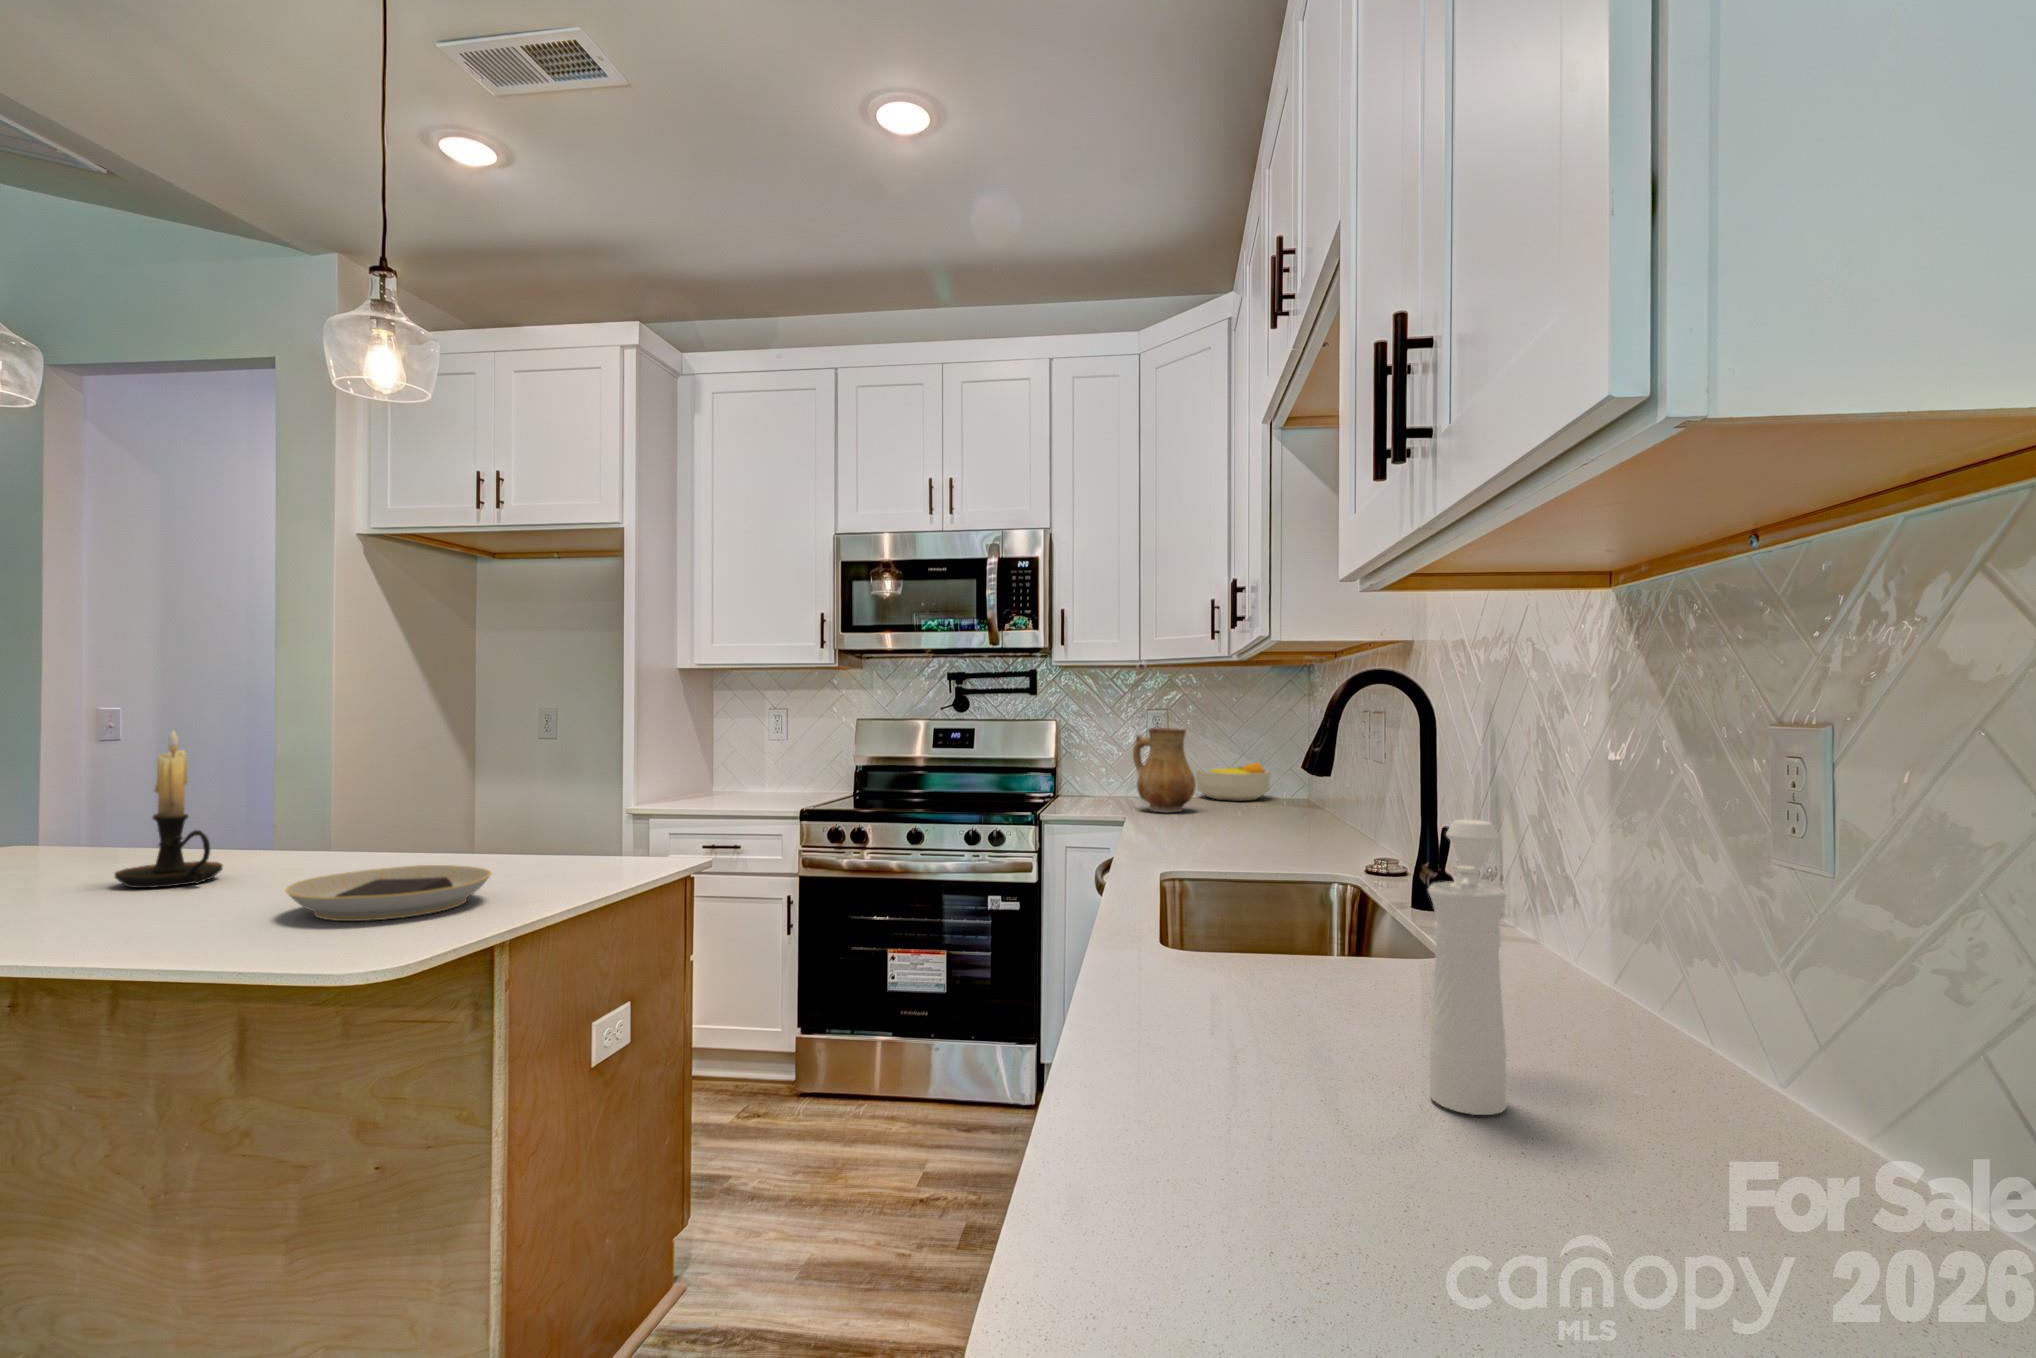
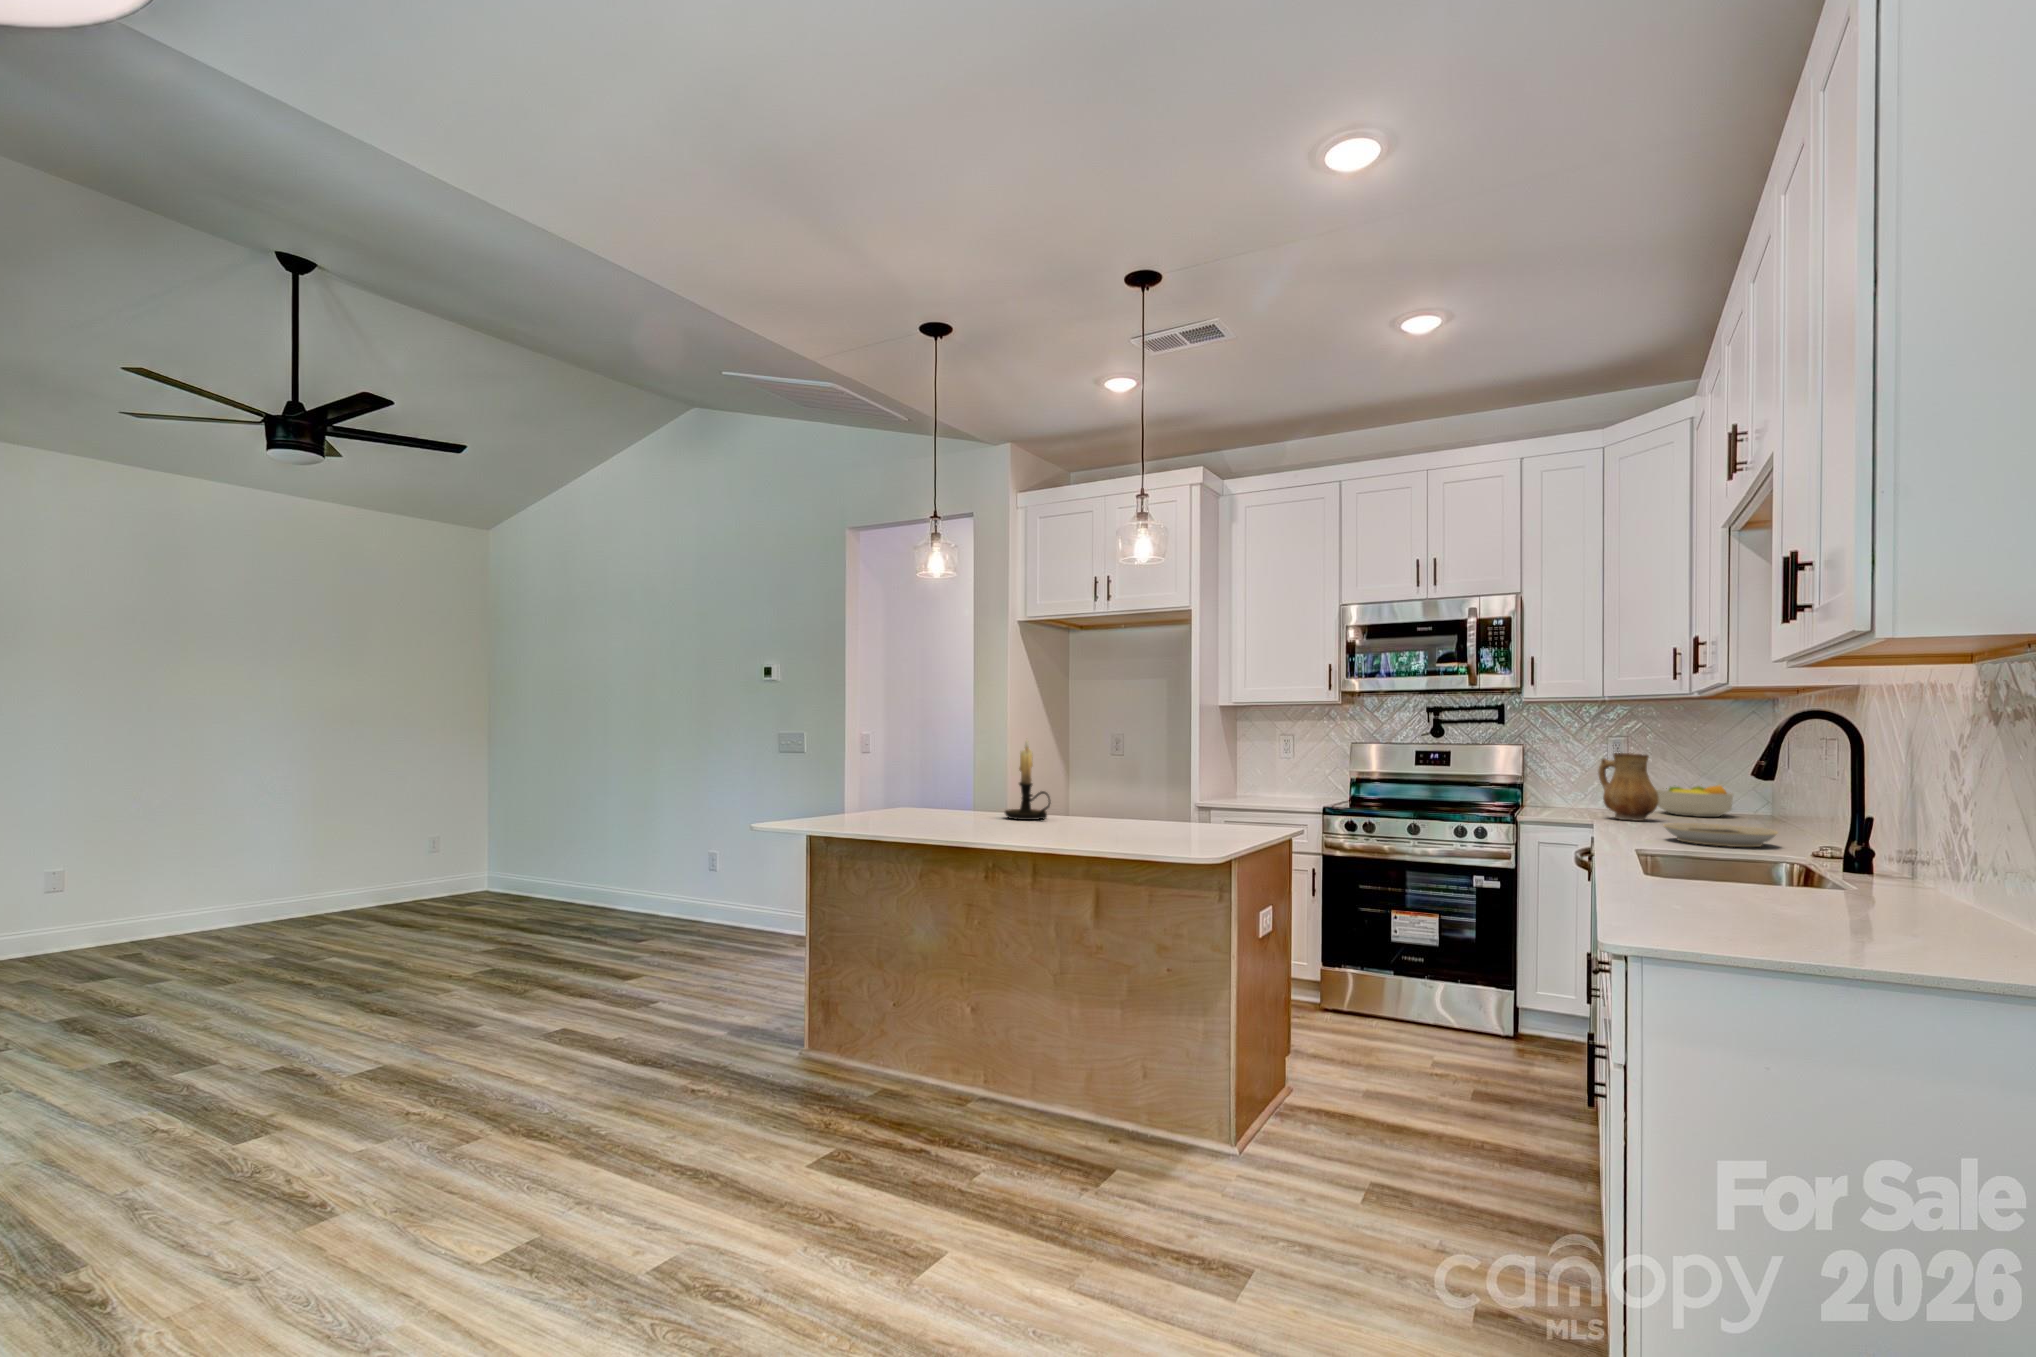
pepper mill: present [1428,820,1507,1115] -> none [1816,795,1869,929]
plate: present [286,865,491,921] -> present [1664,823,1777,847]

